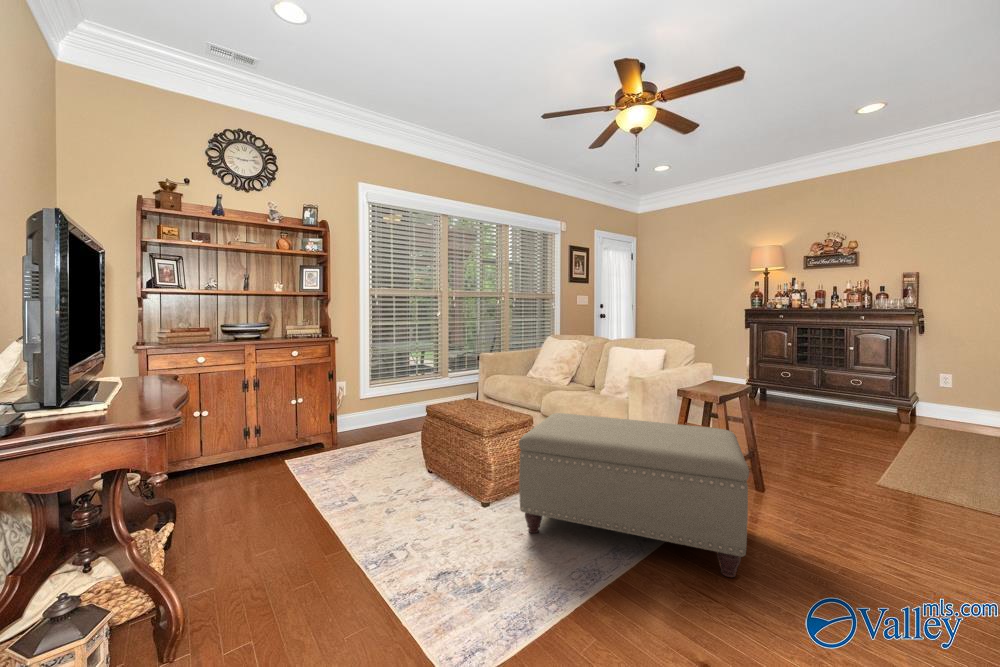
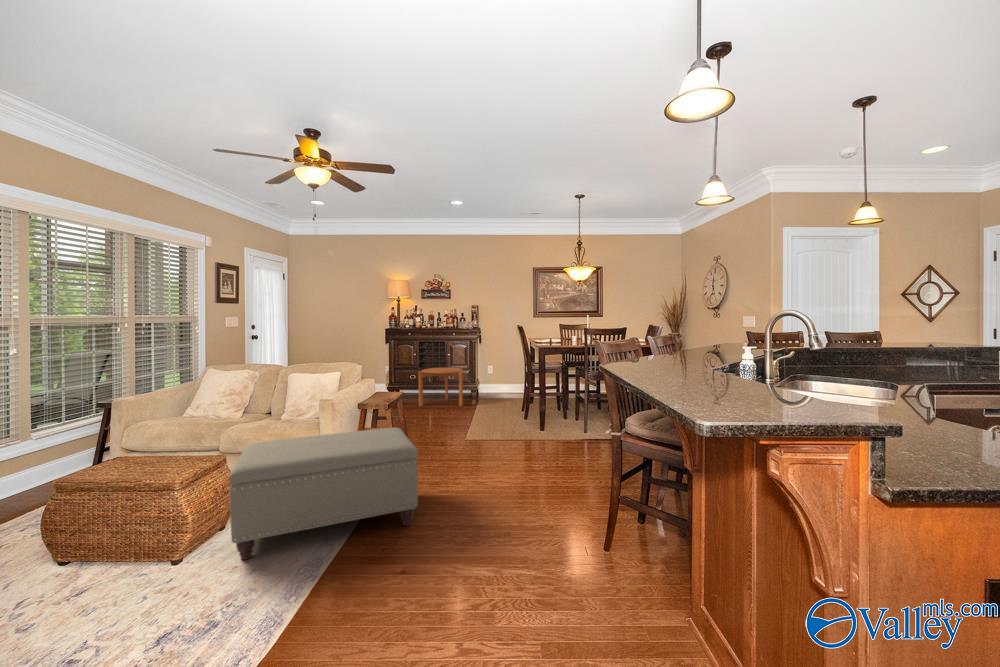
side table: none [790,364,873,425] -> present [418,367,463,406]

